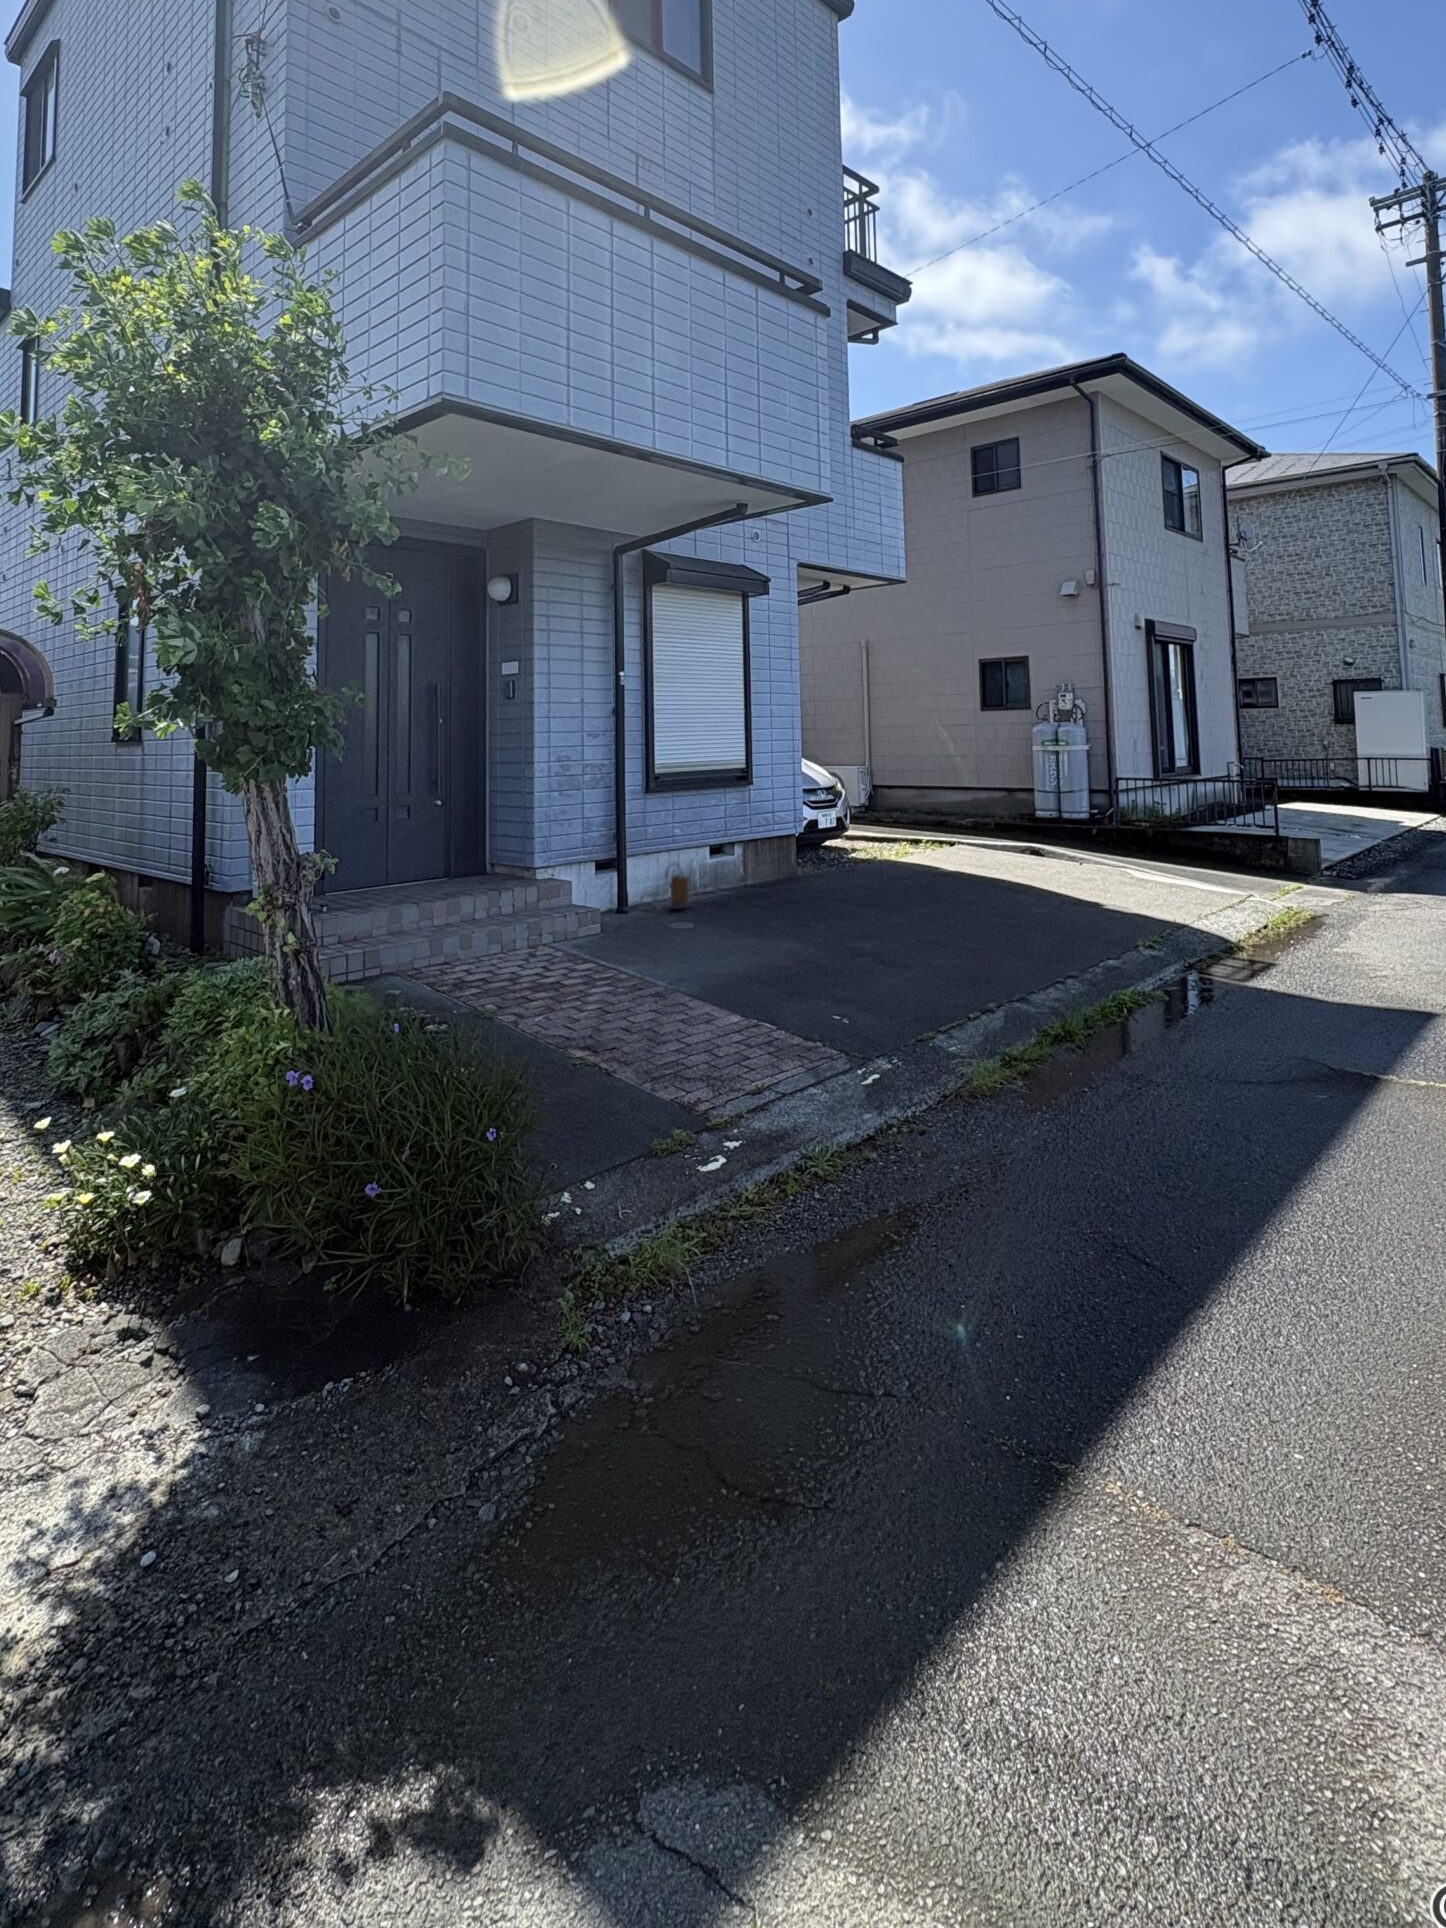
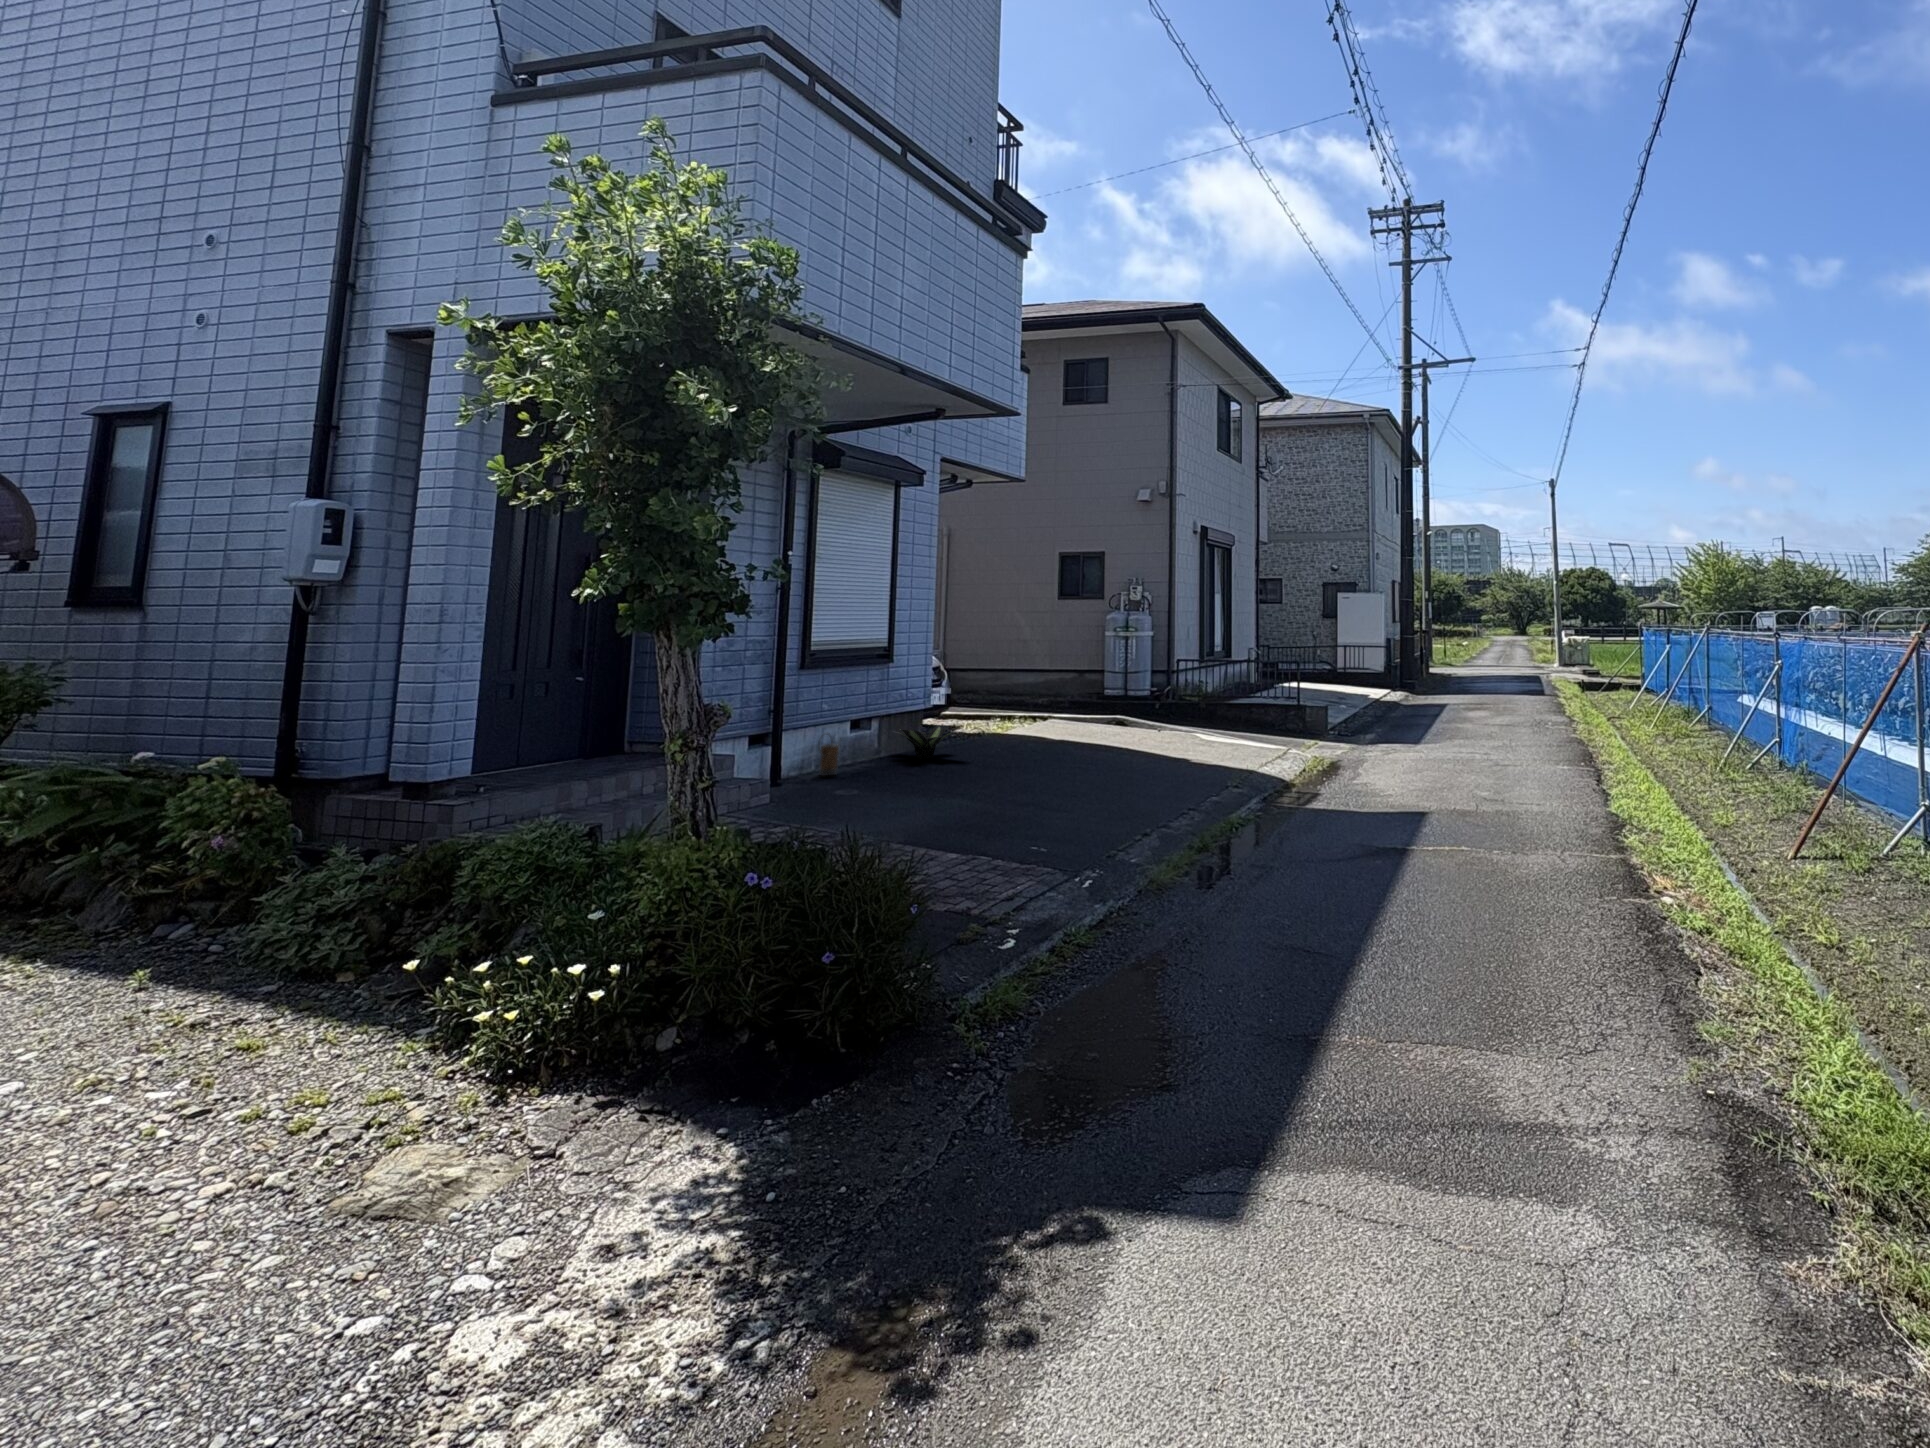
potted plant: none [747,853,826,893] -> present [898,726,954,759]

